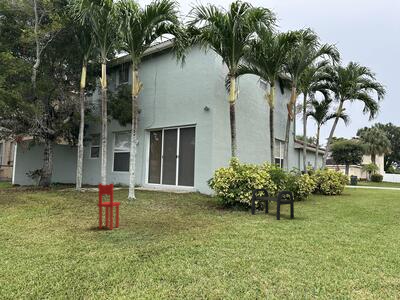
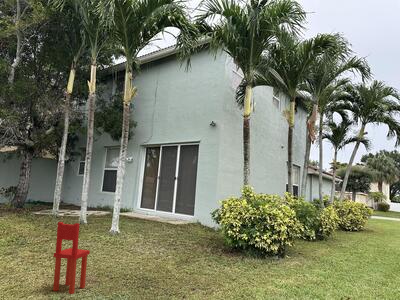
bench: present [251,188,294,220] -> none [270,229,329,277]

